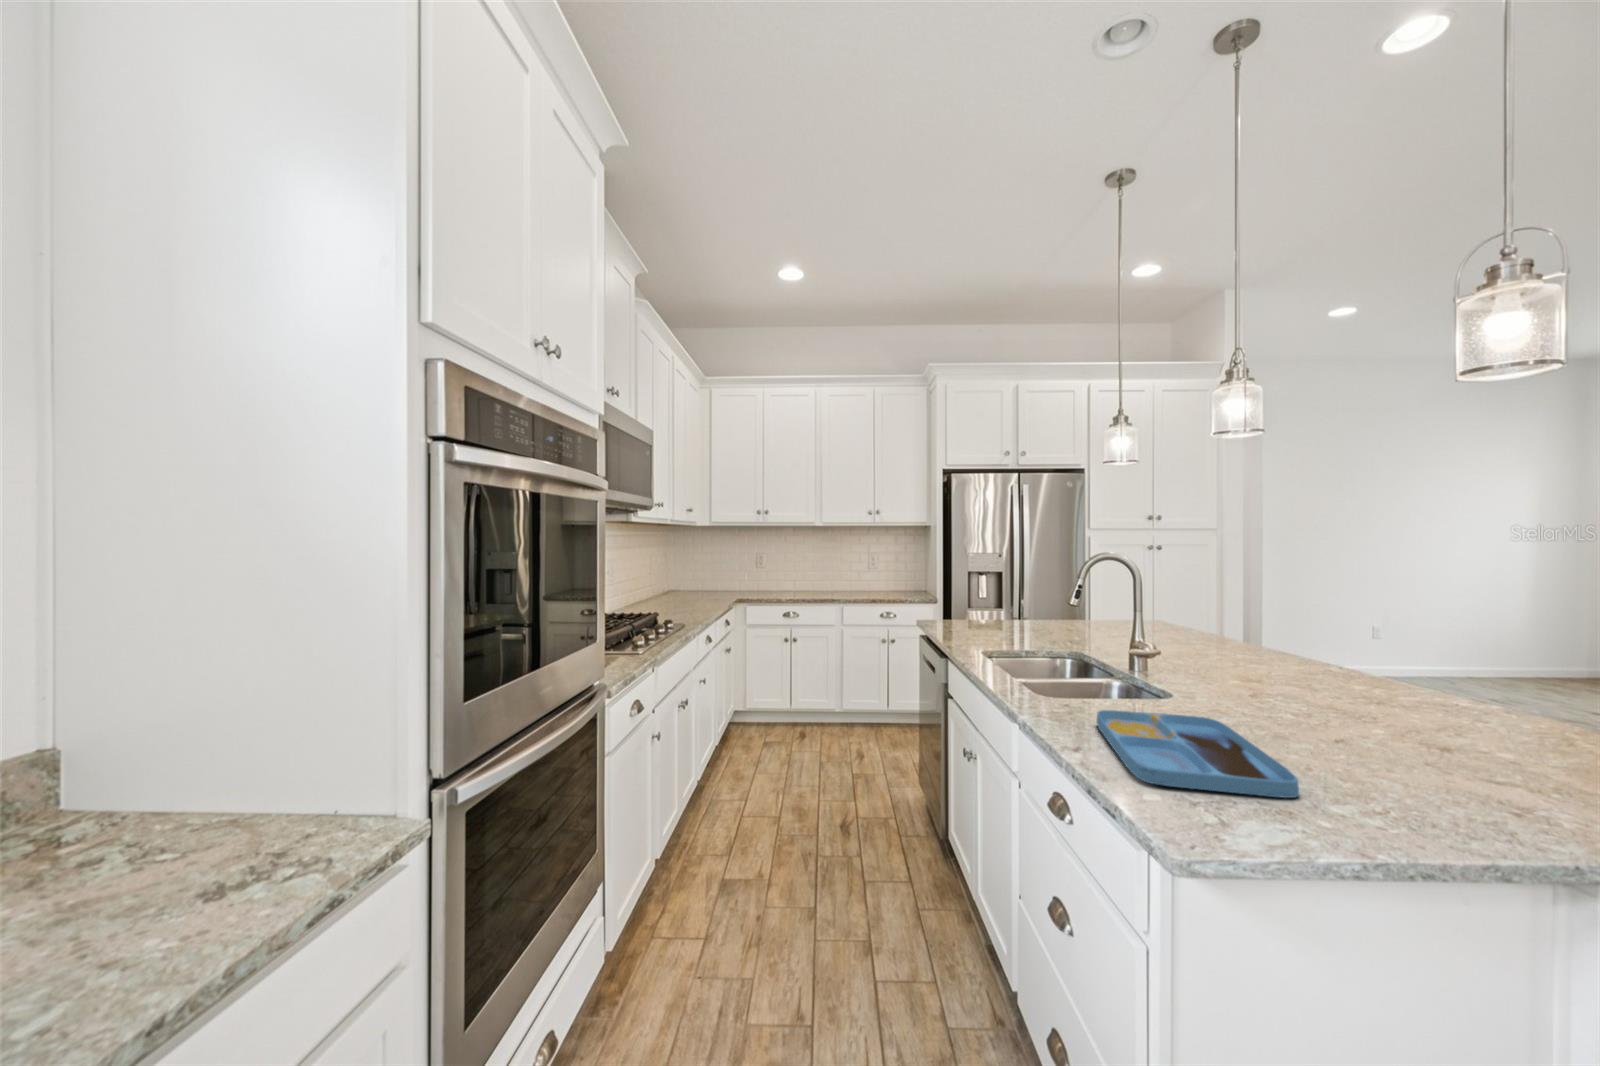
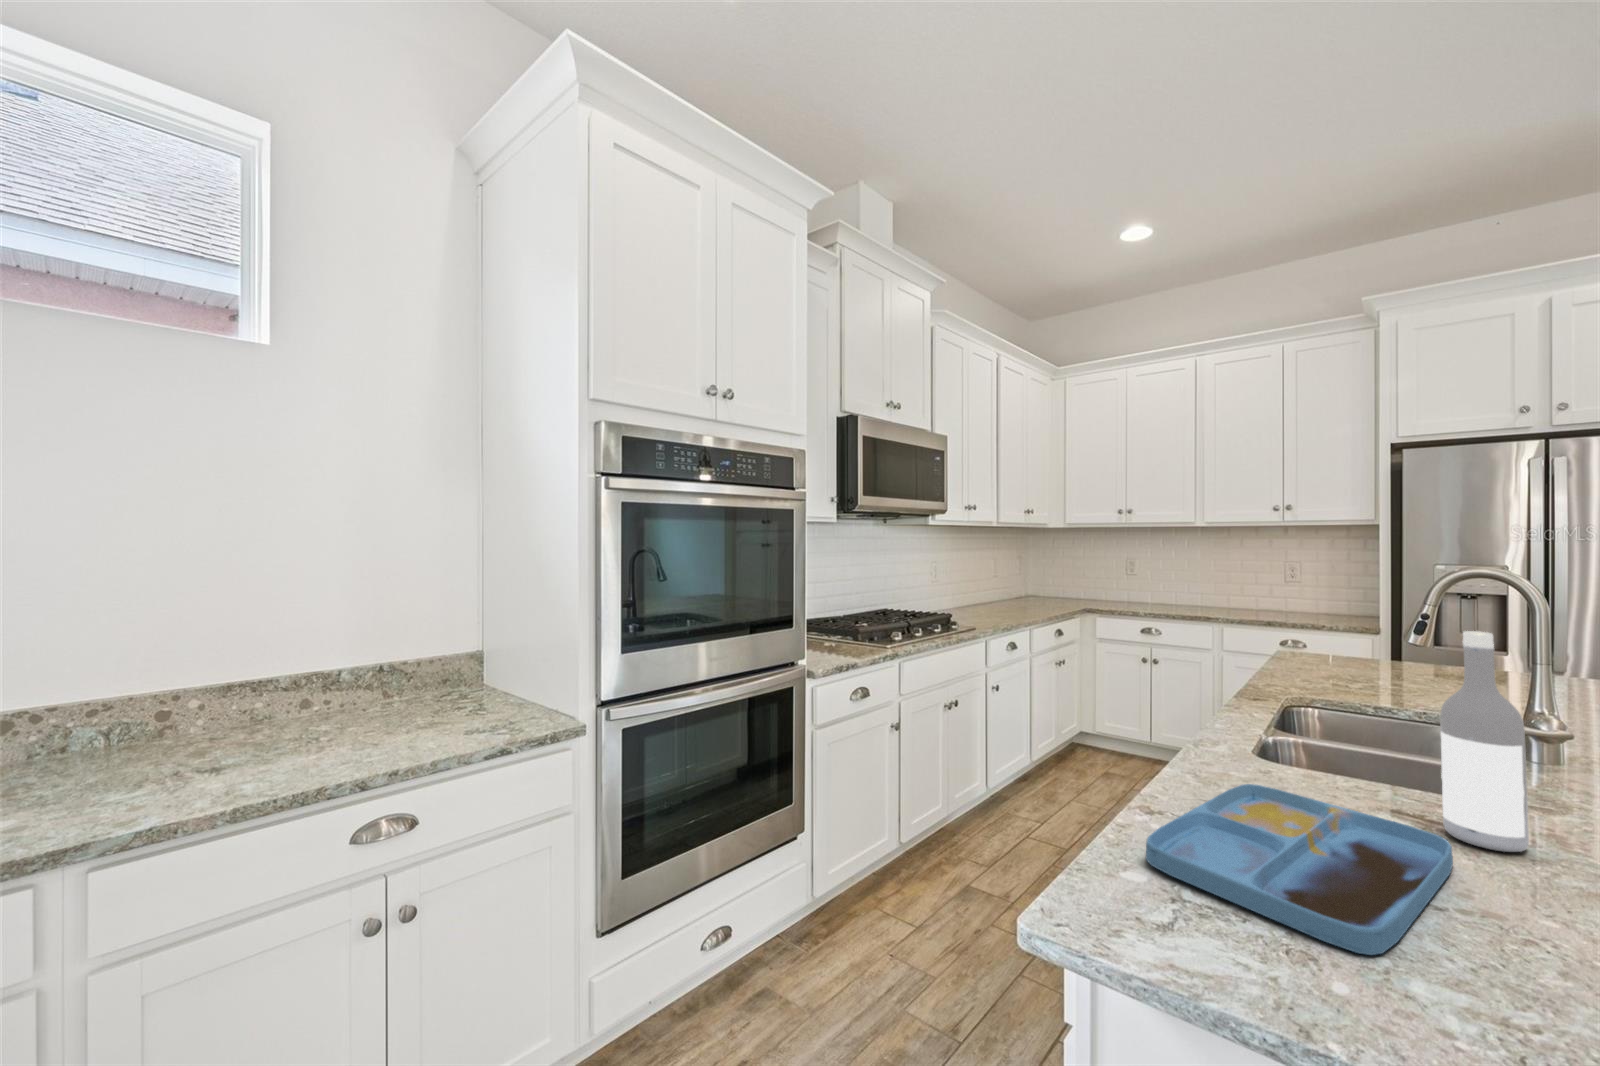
wine bottle: none [1181,591,1223,721] -> present [1440,631,1529,852]

